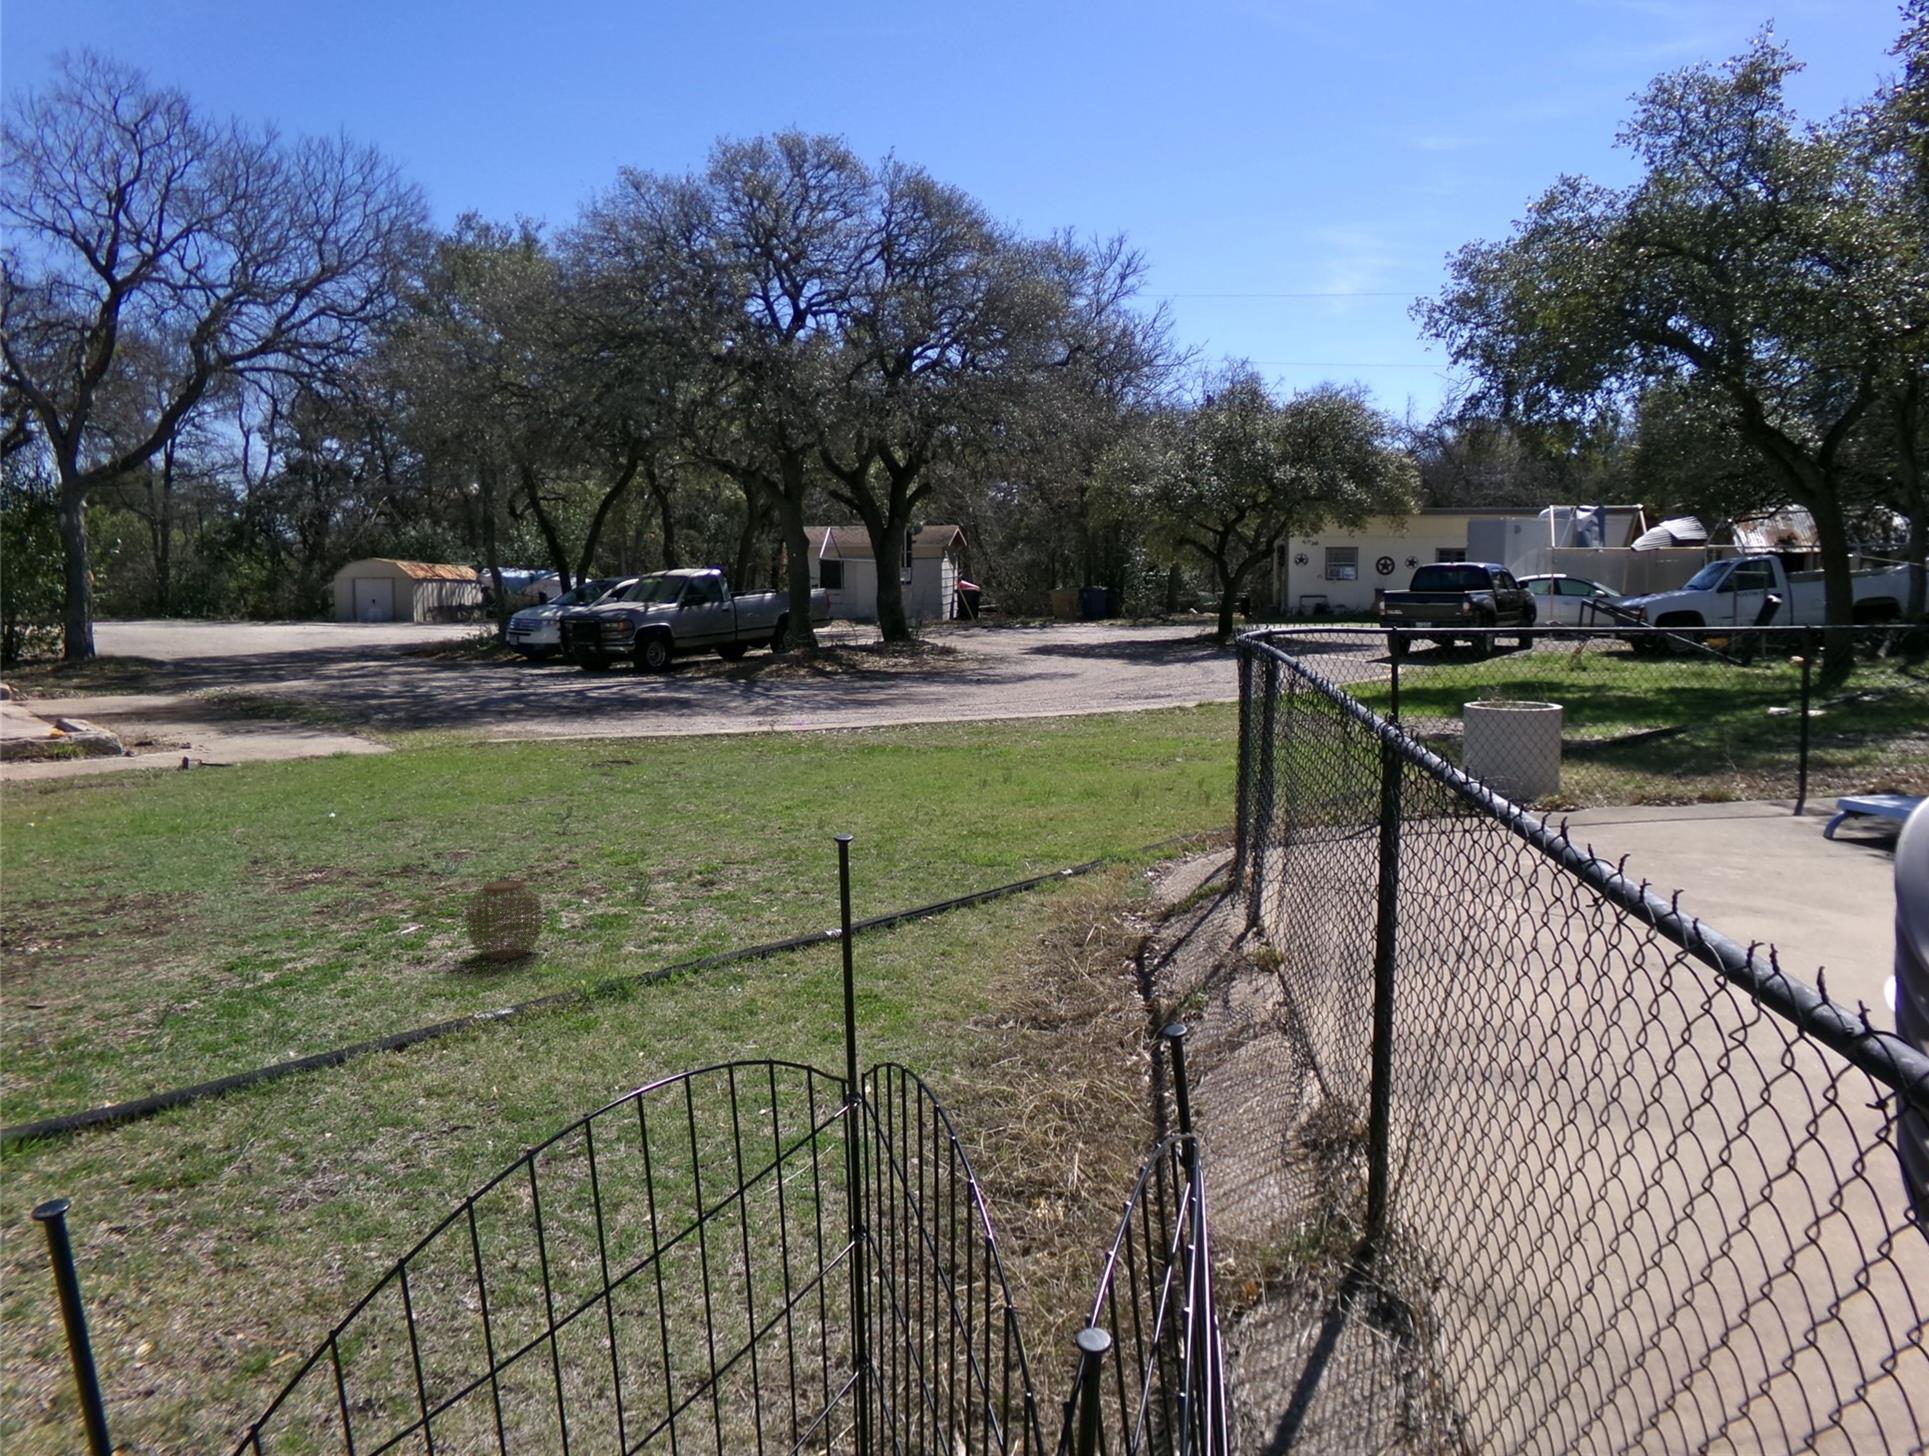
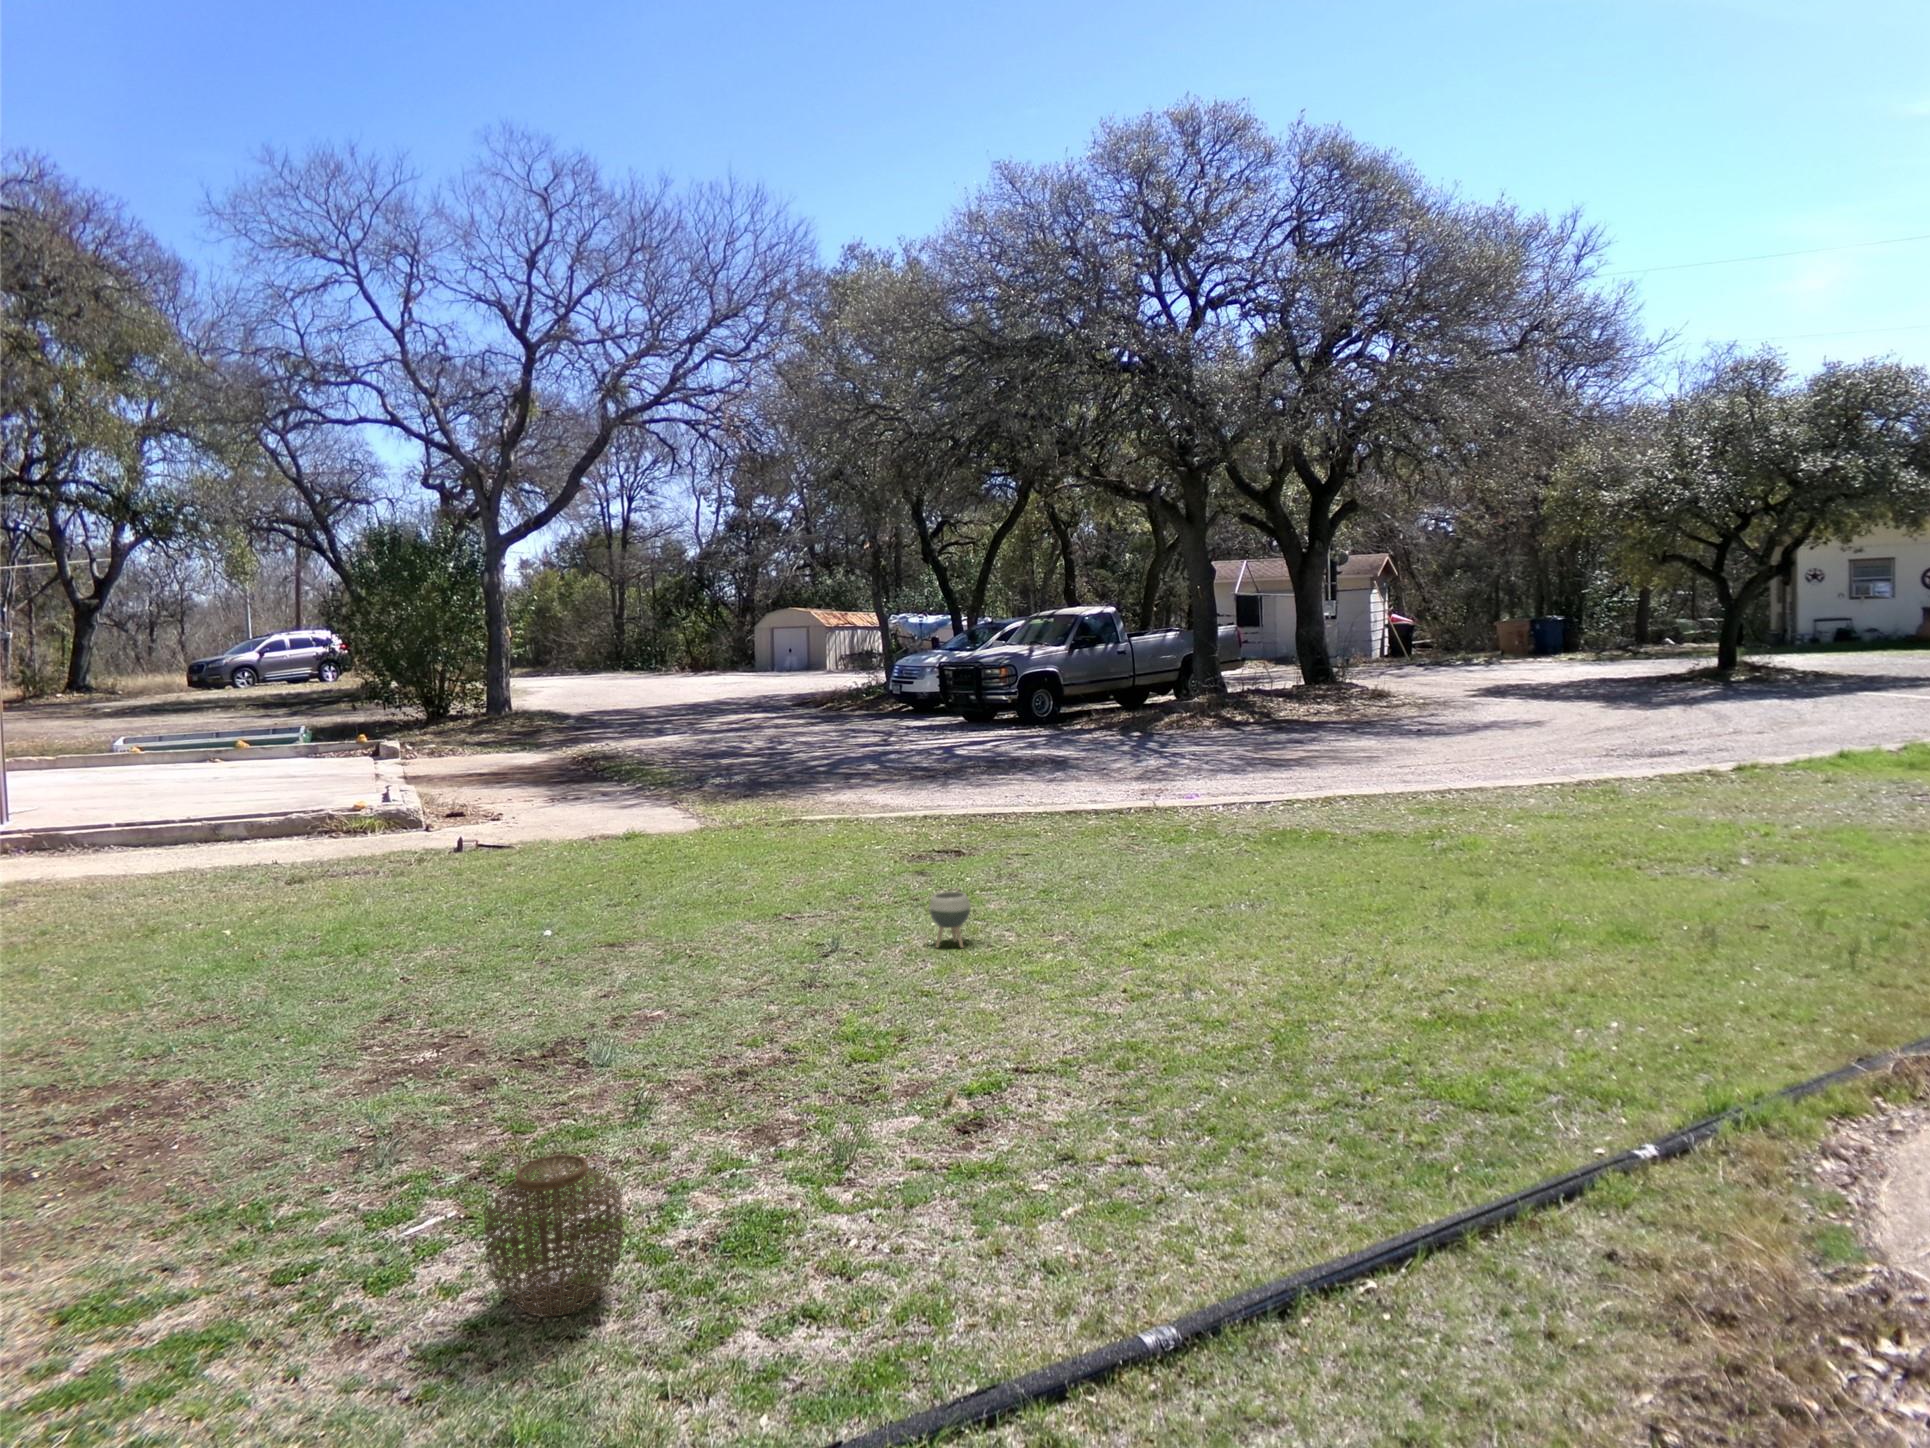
planter: none [635,777,665,816] -> present [929,892,970,948]

